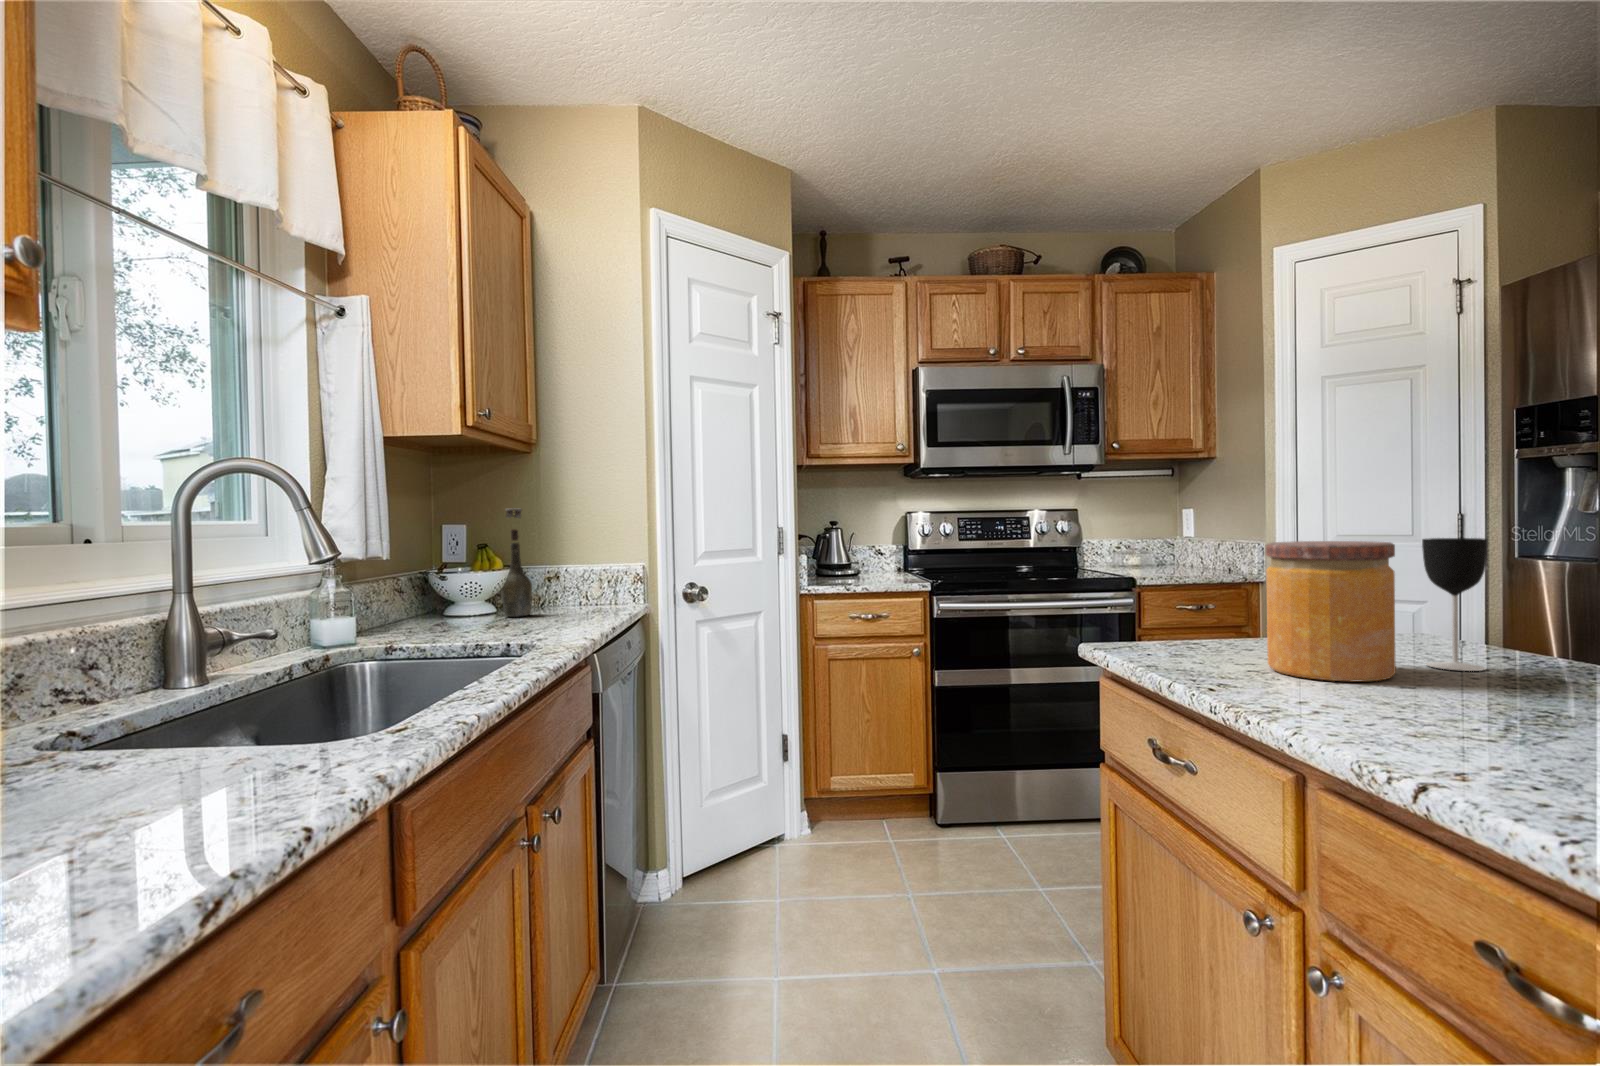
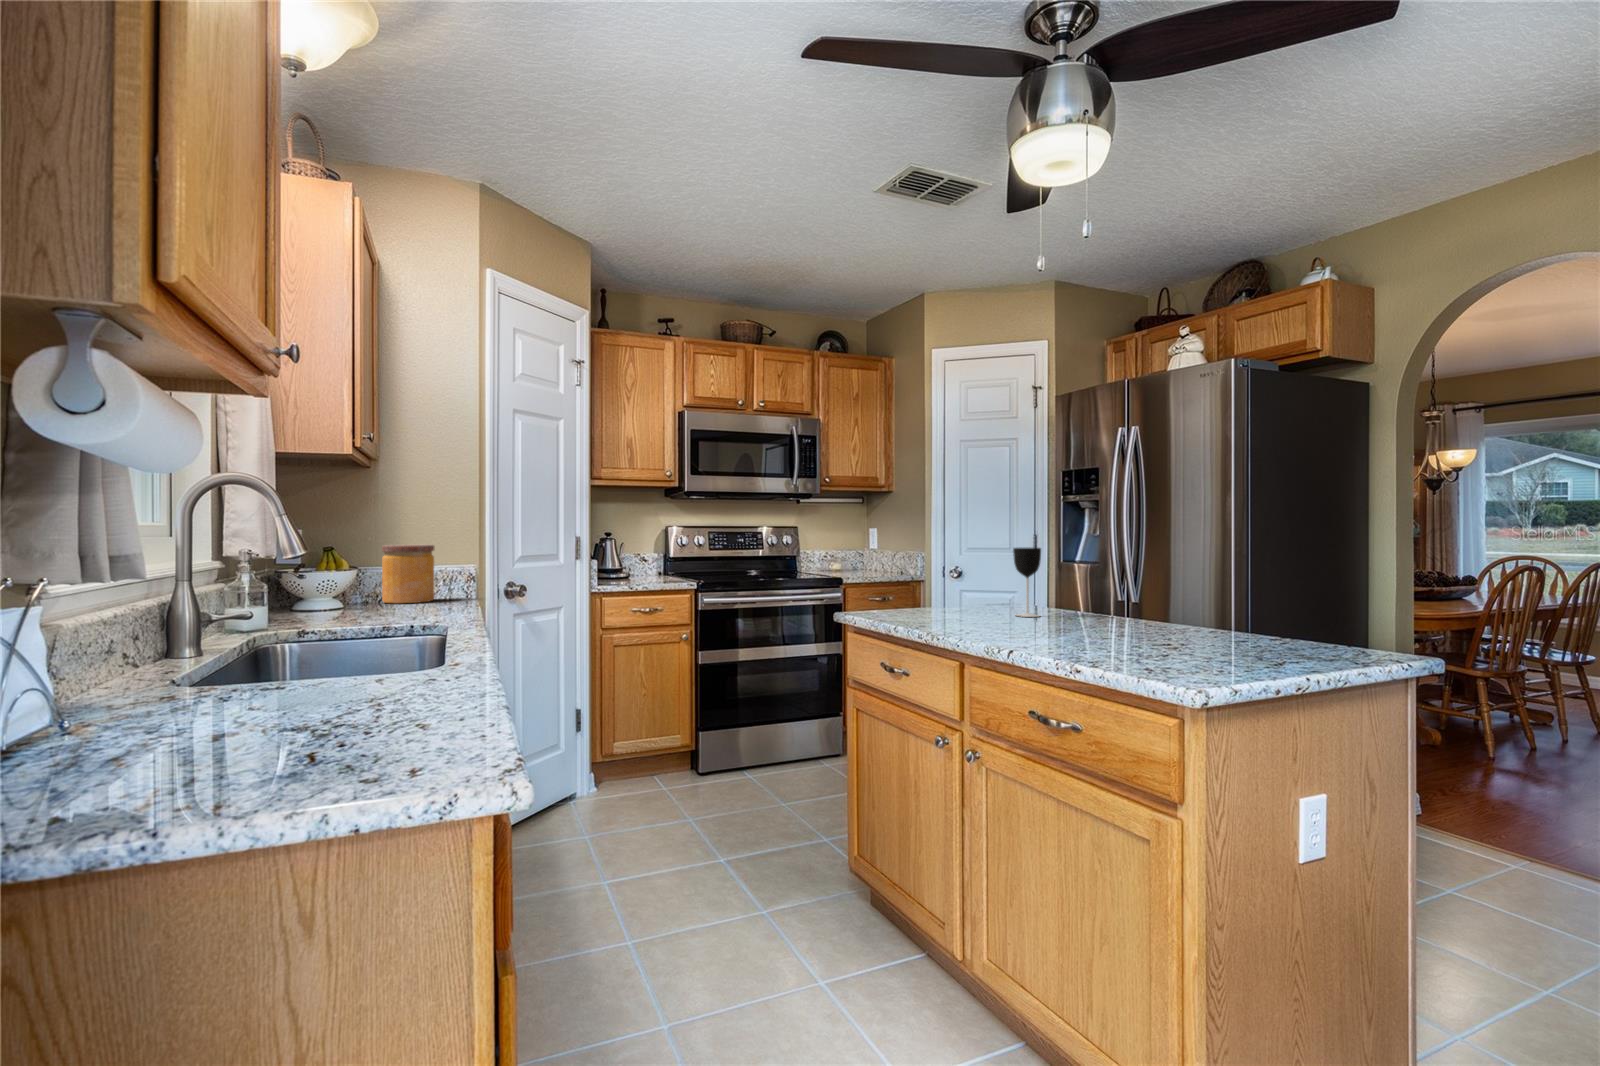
bottle: present [501,508,532,617] -> none [358,516,387,610]
jar: present [1266,541,1396,682] -> present [382,545,434,603]

